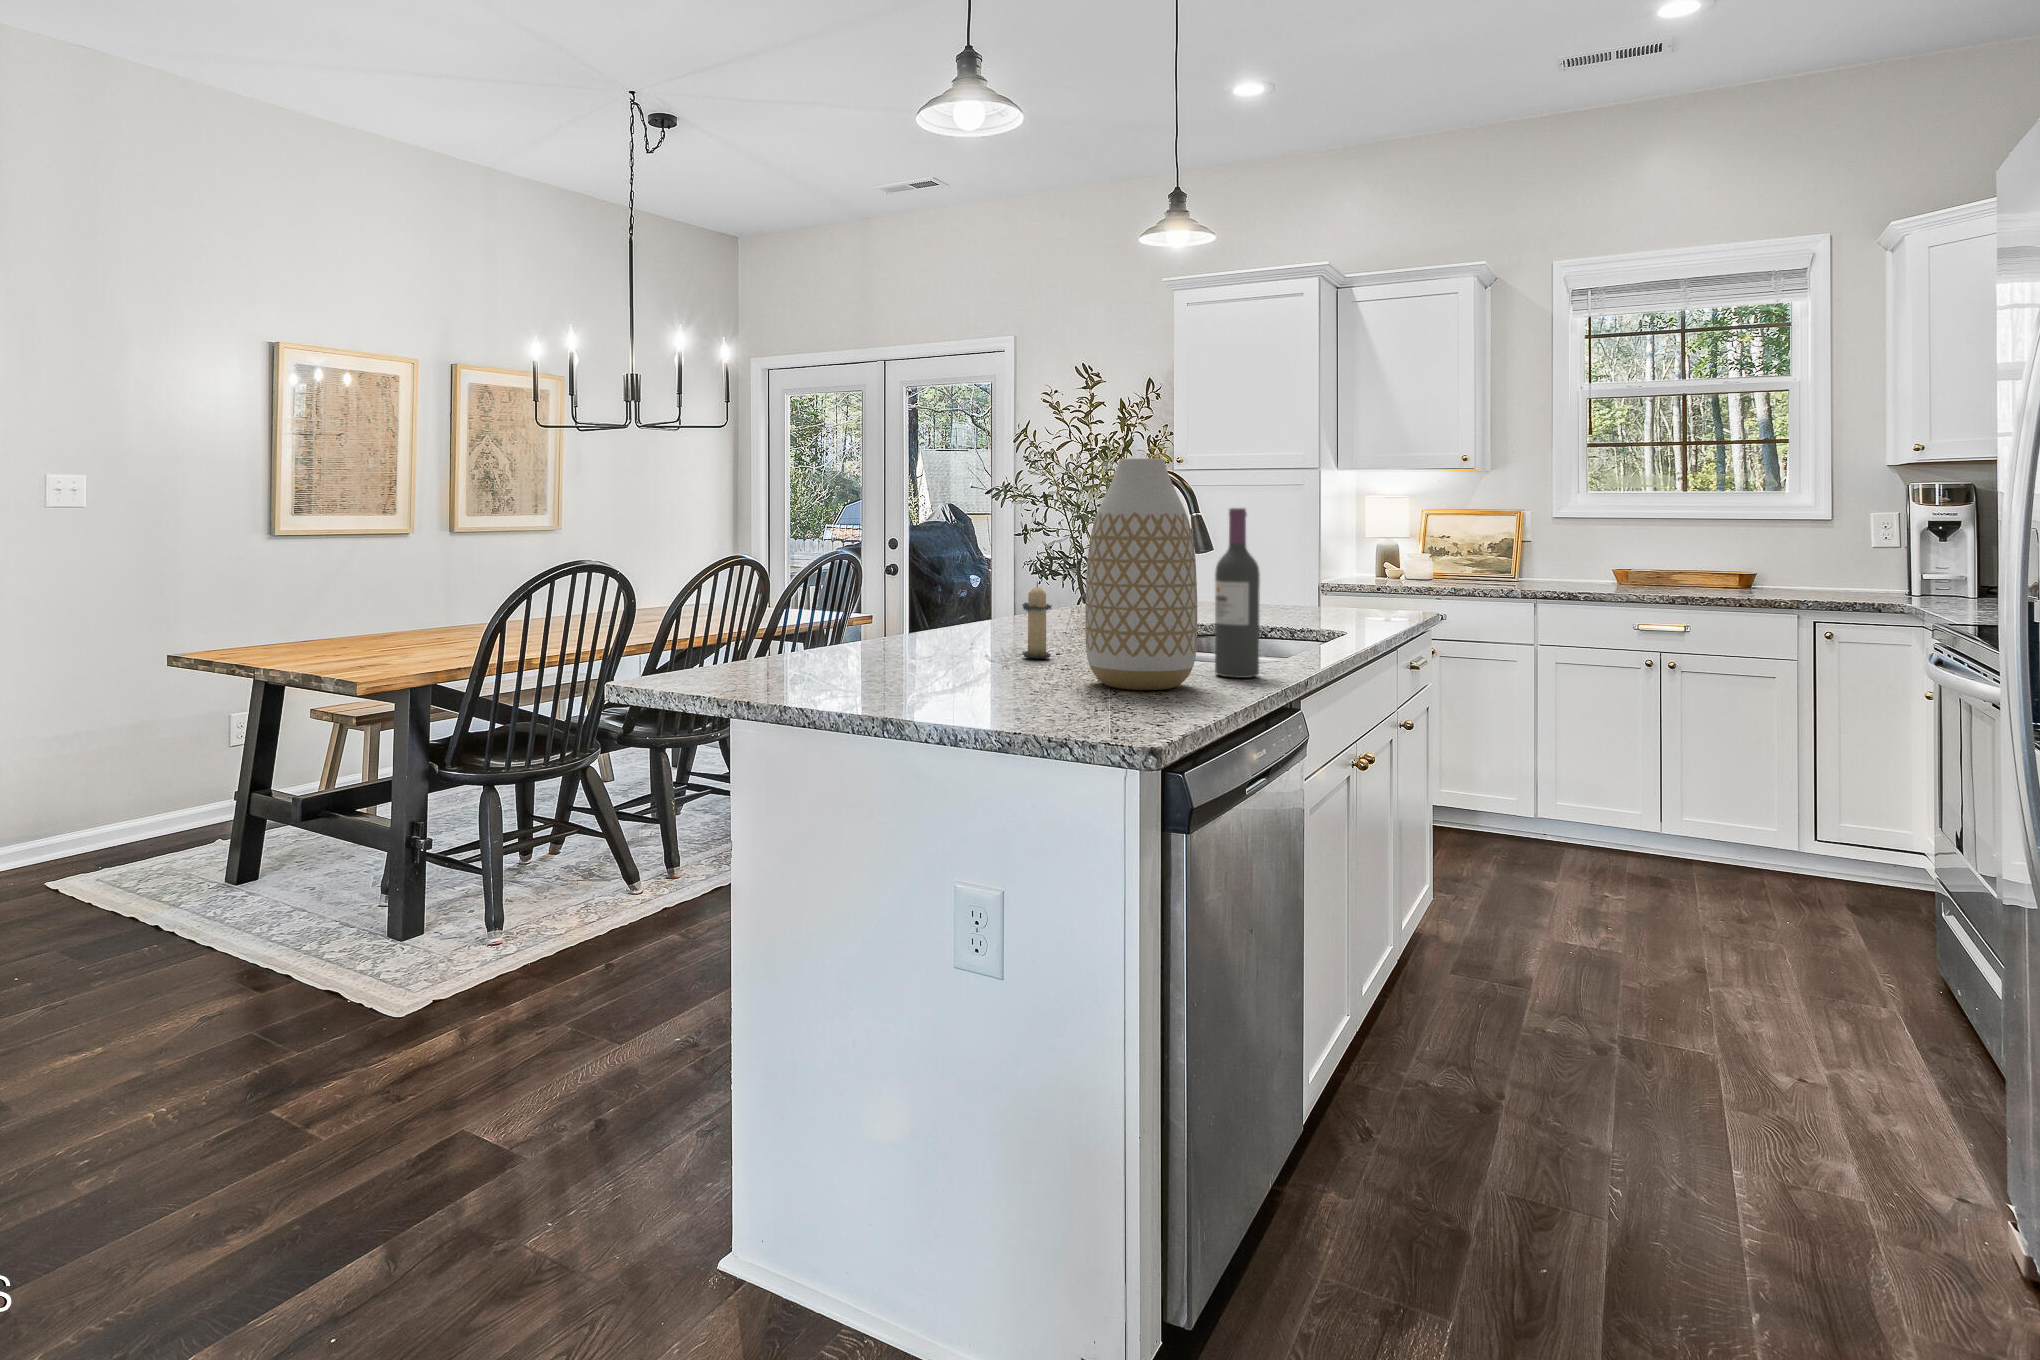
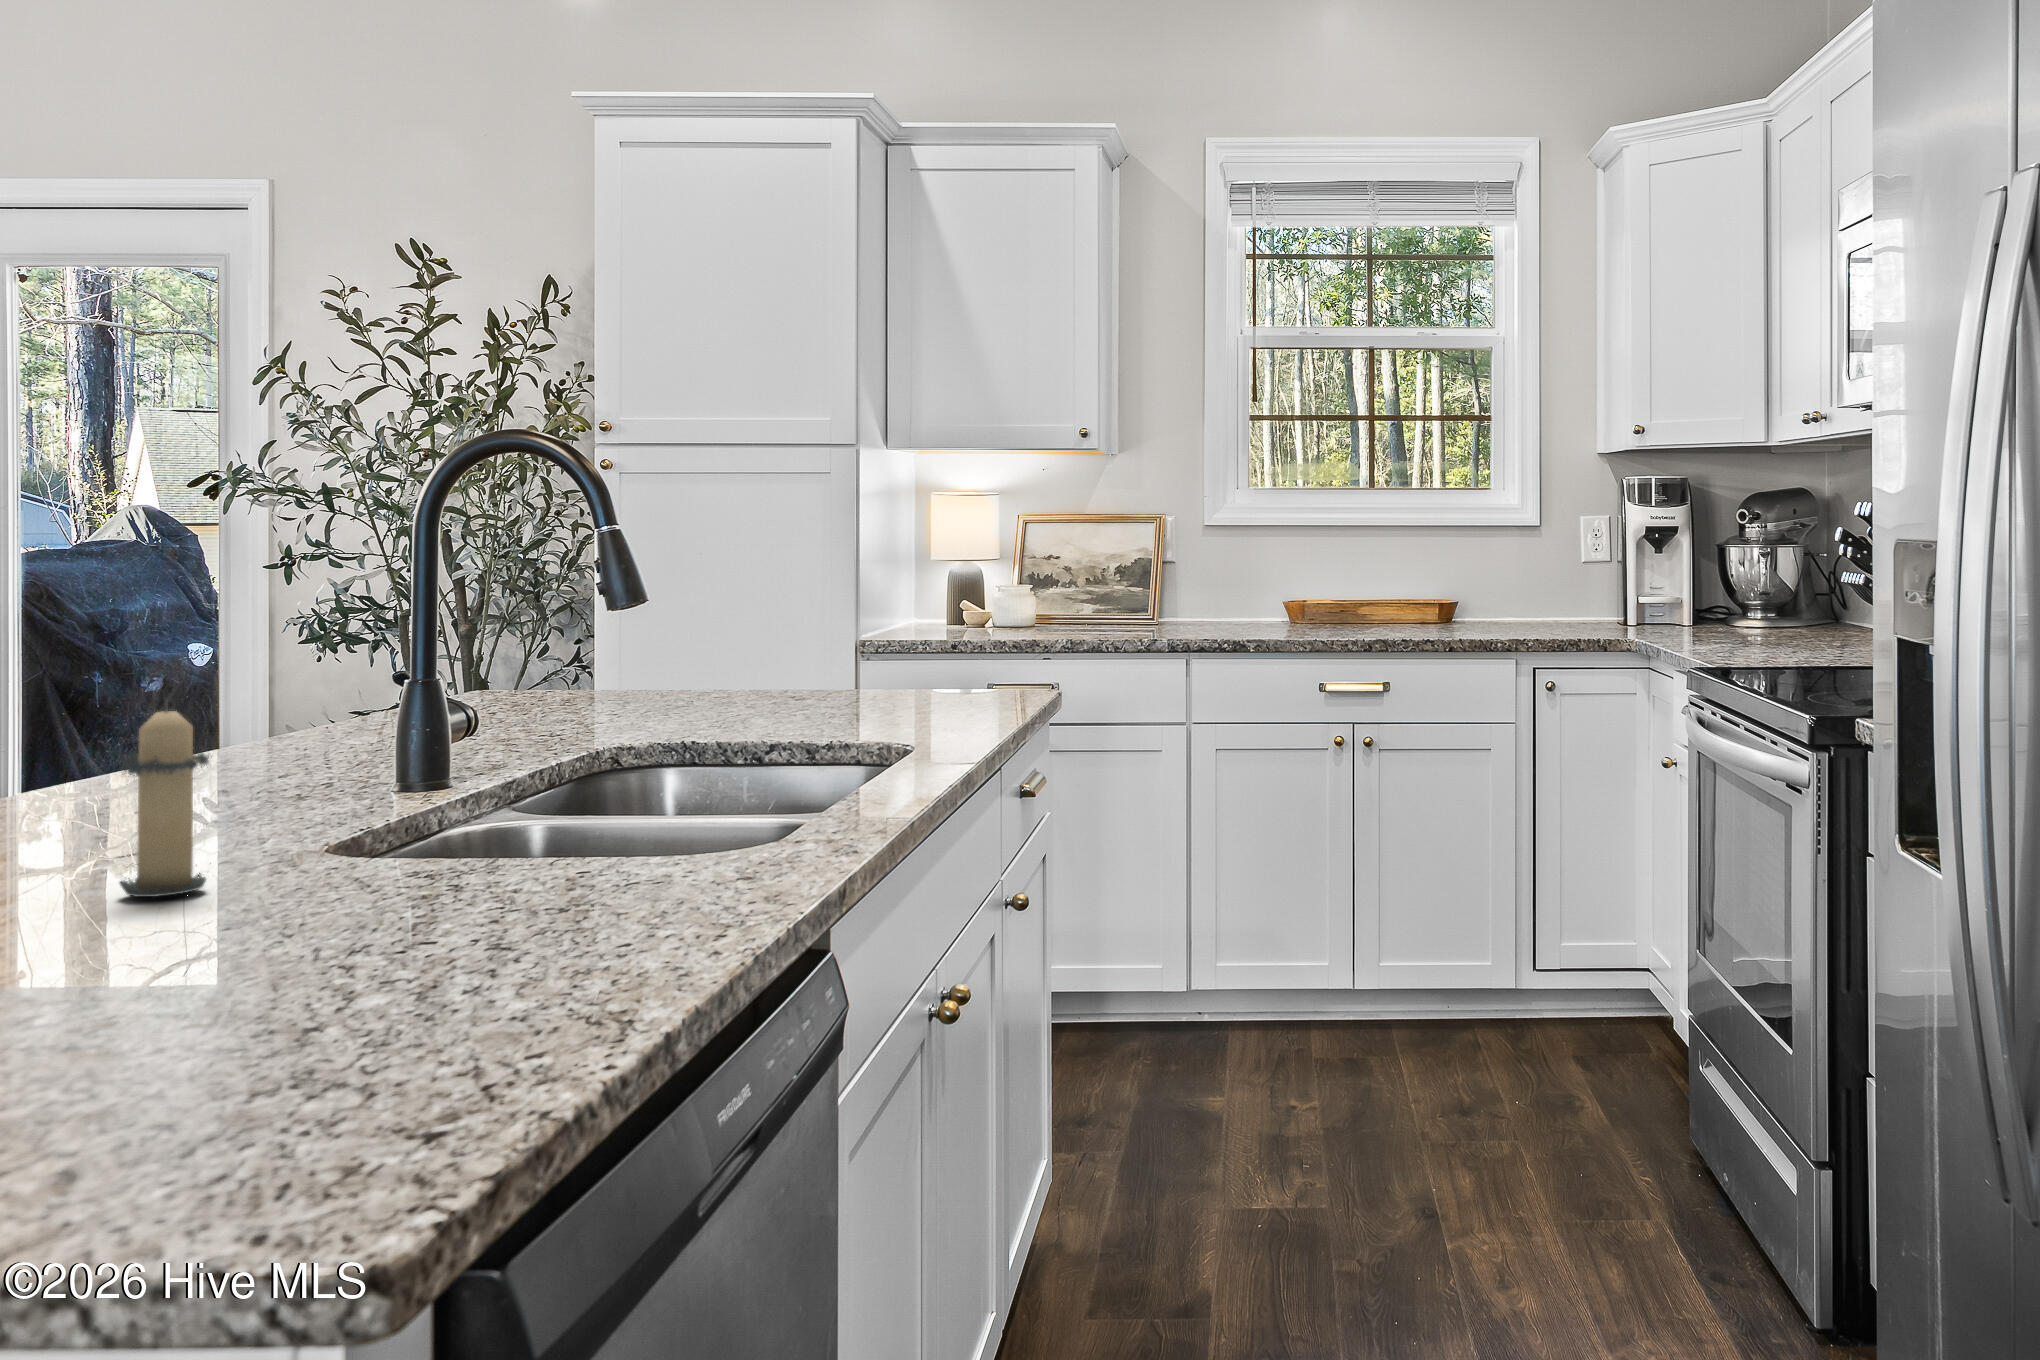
vase: present [1085,458,1197,690] -> none [262,375,582,994]
wine bottle: present [1215,508,1260,678] -> none [636,508,743,907]

